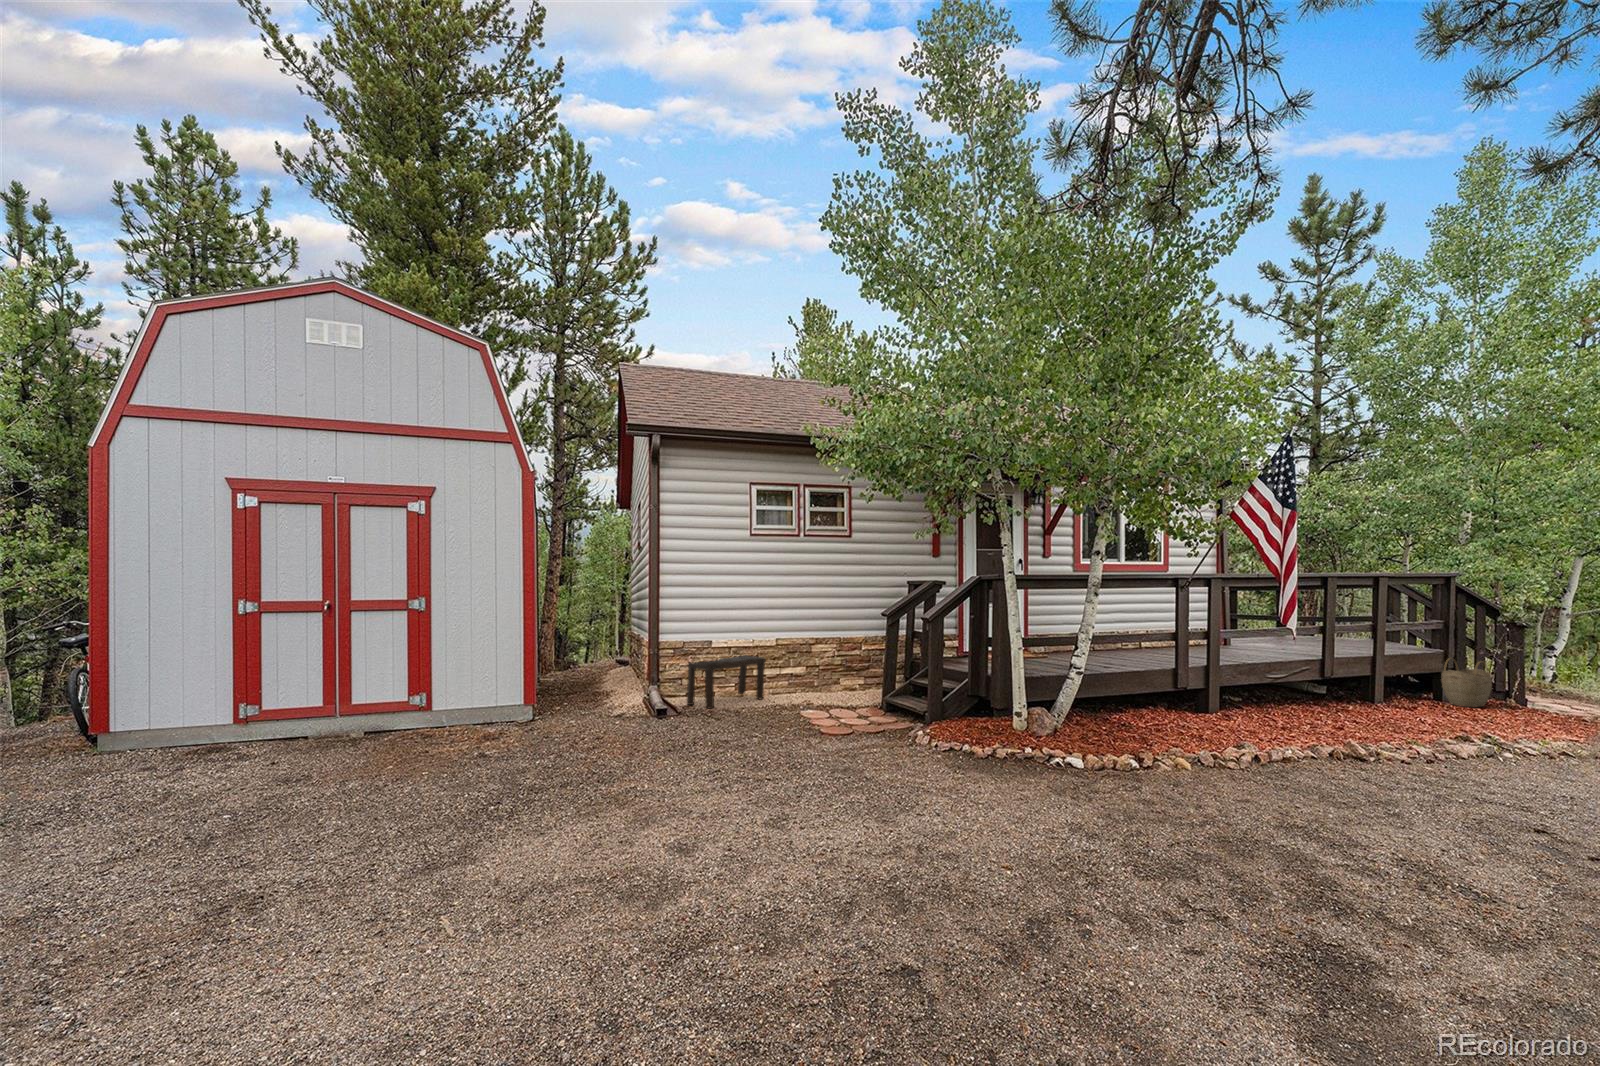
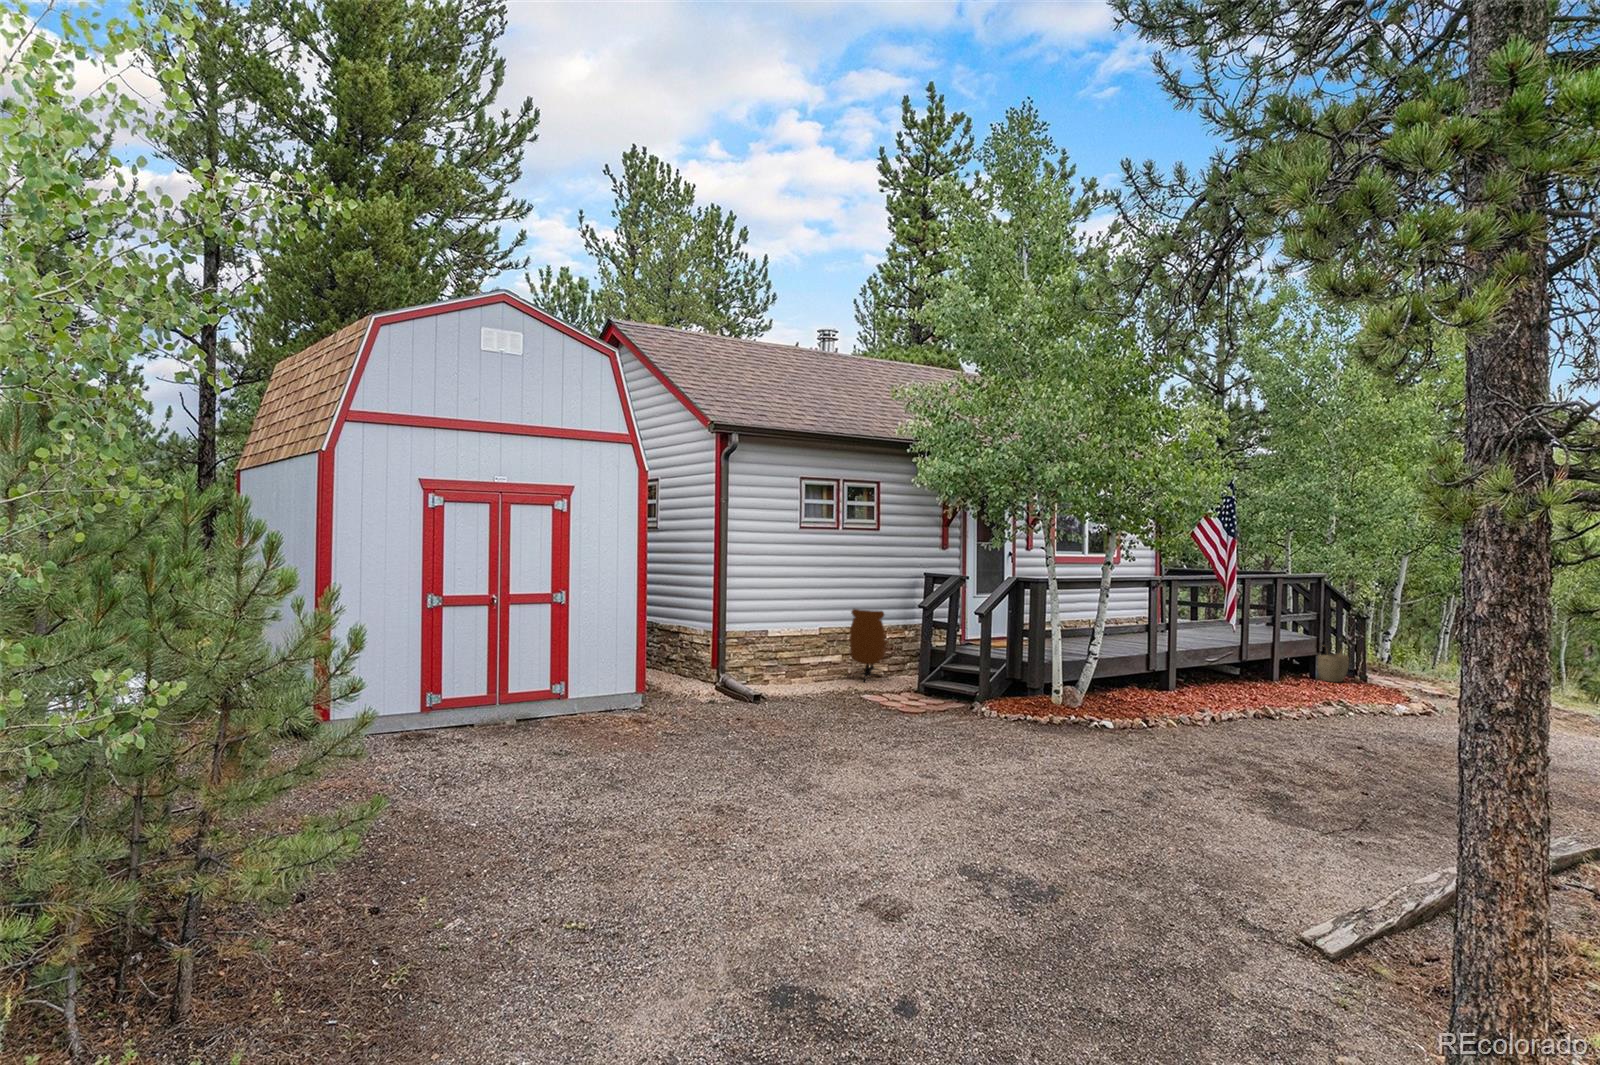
lounge chair: none [798,619,859,705] -> present [848,609,889,681]
bench: present [687,655,766,709] -> none [756,639,818,687]

